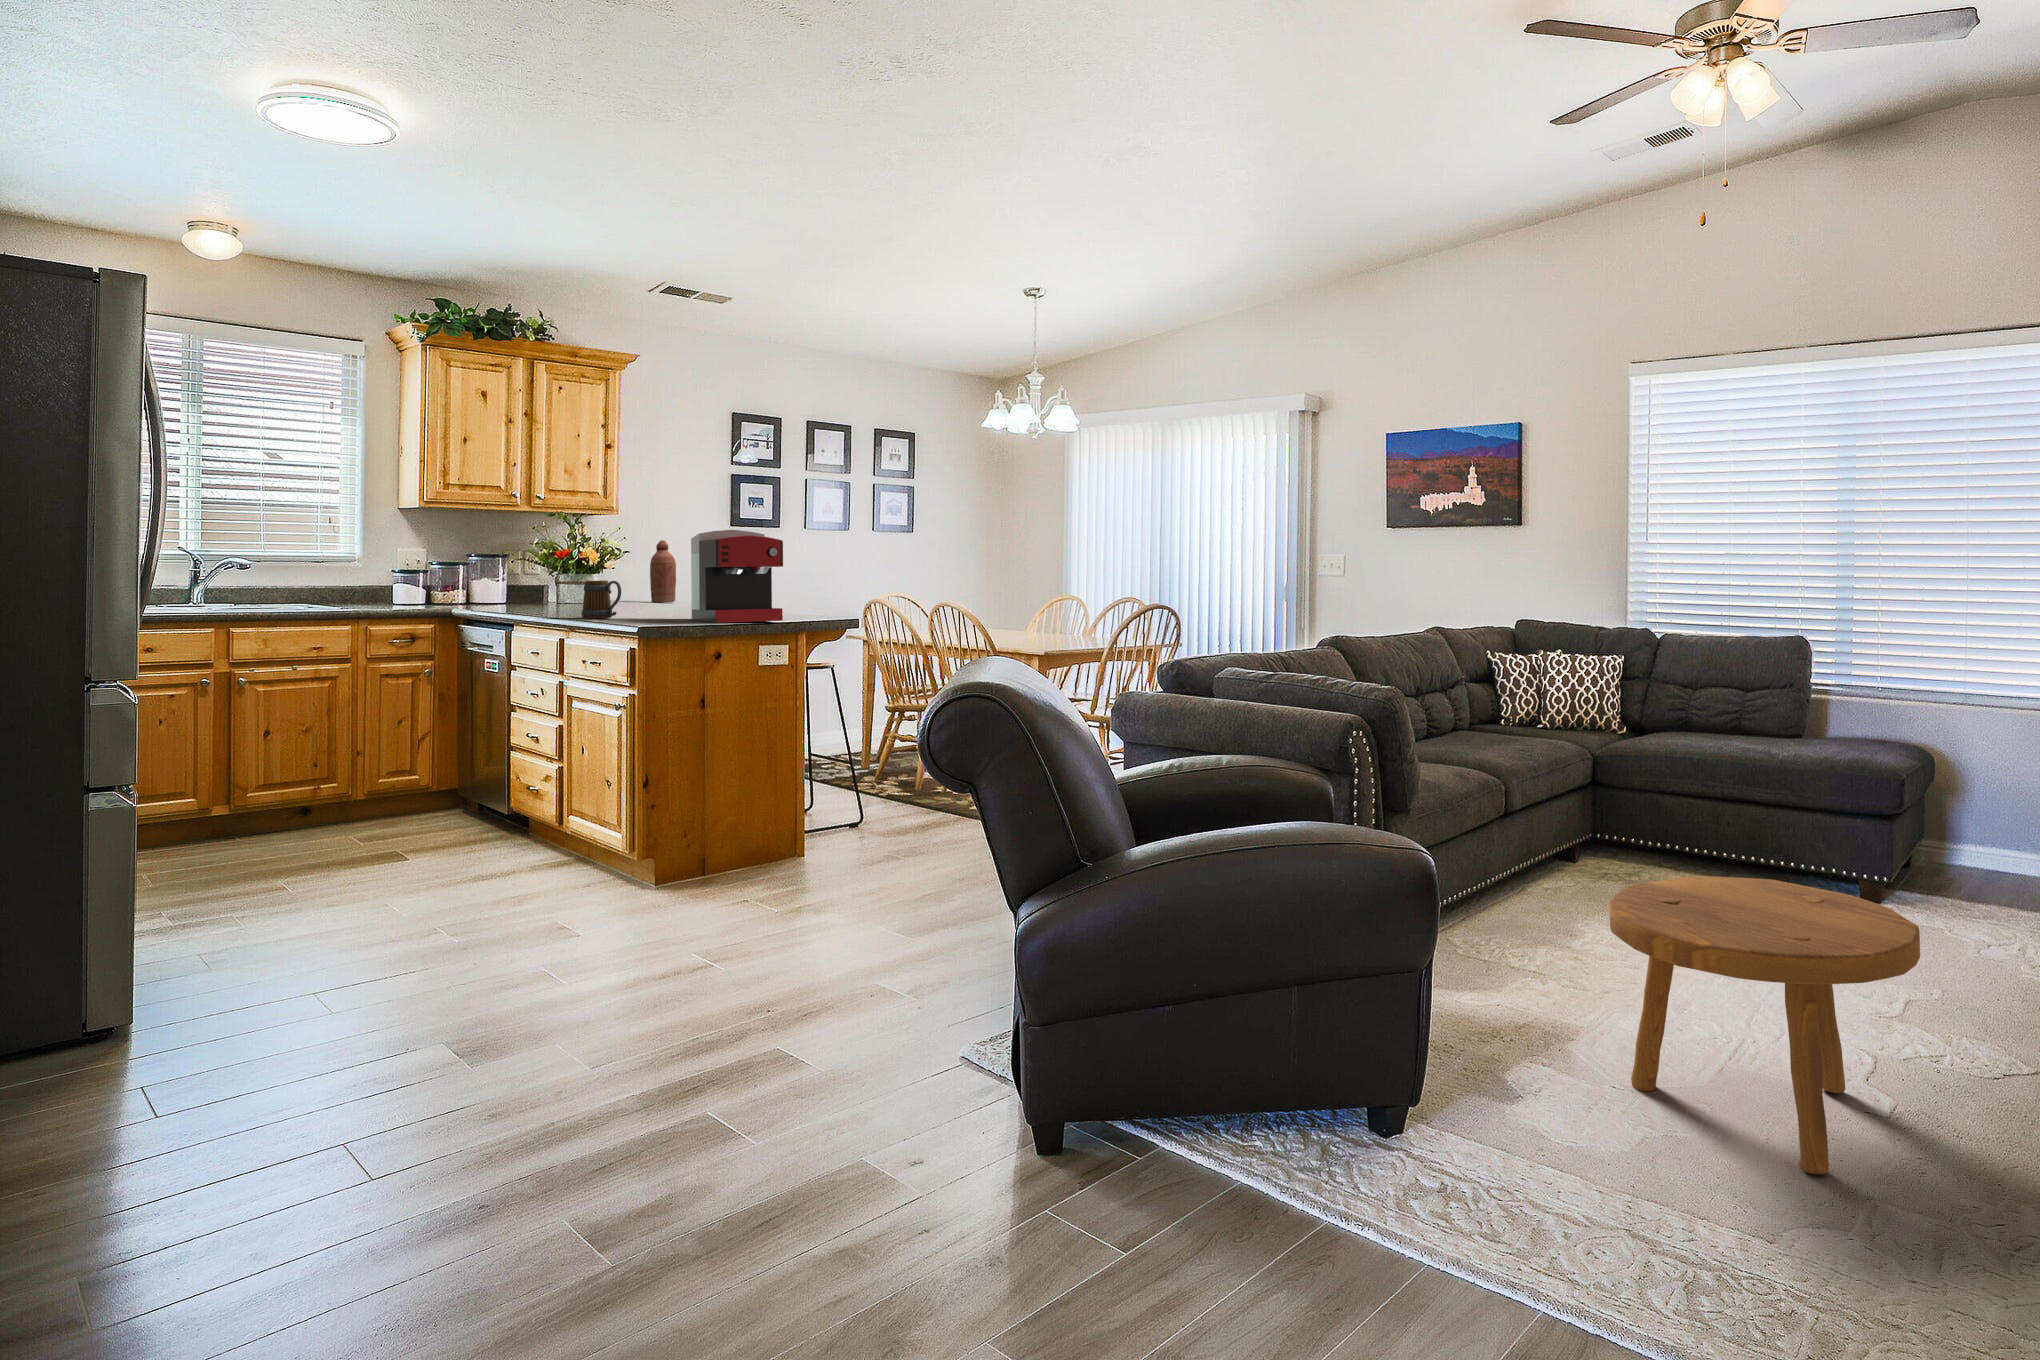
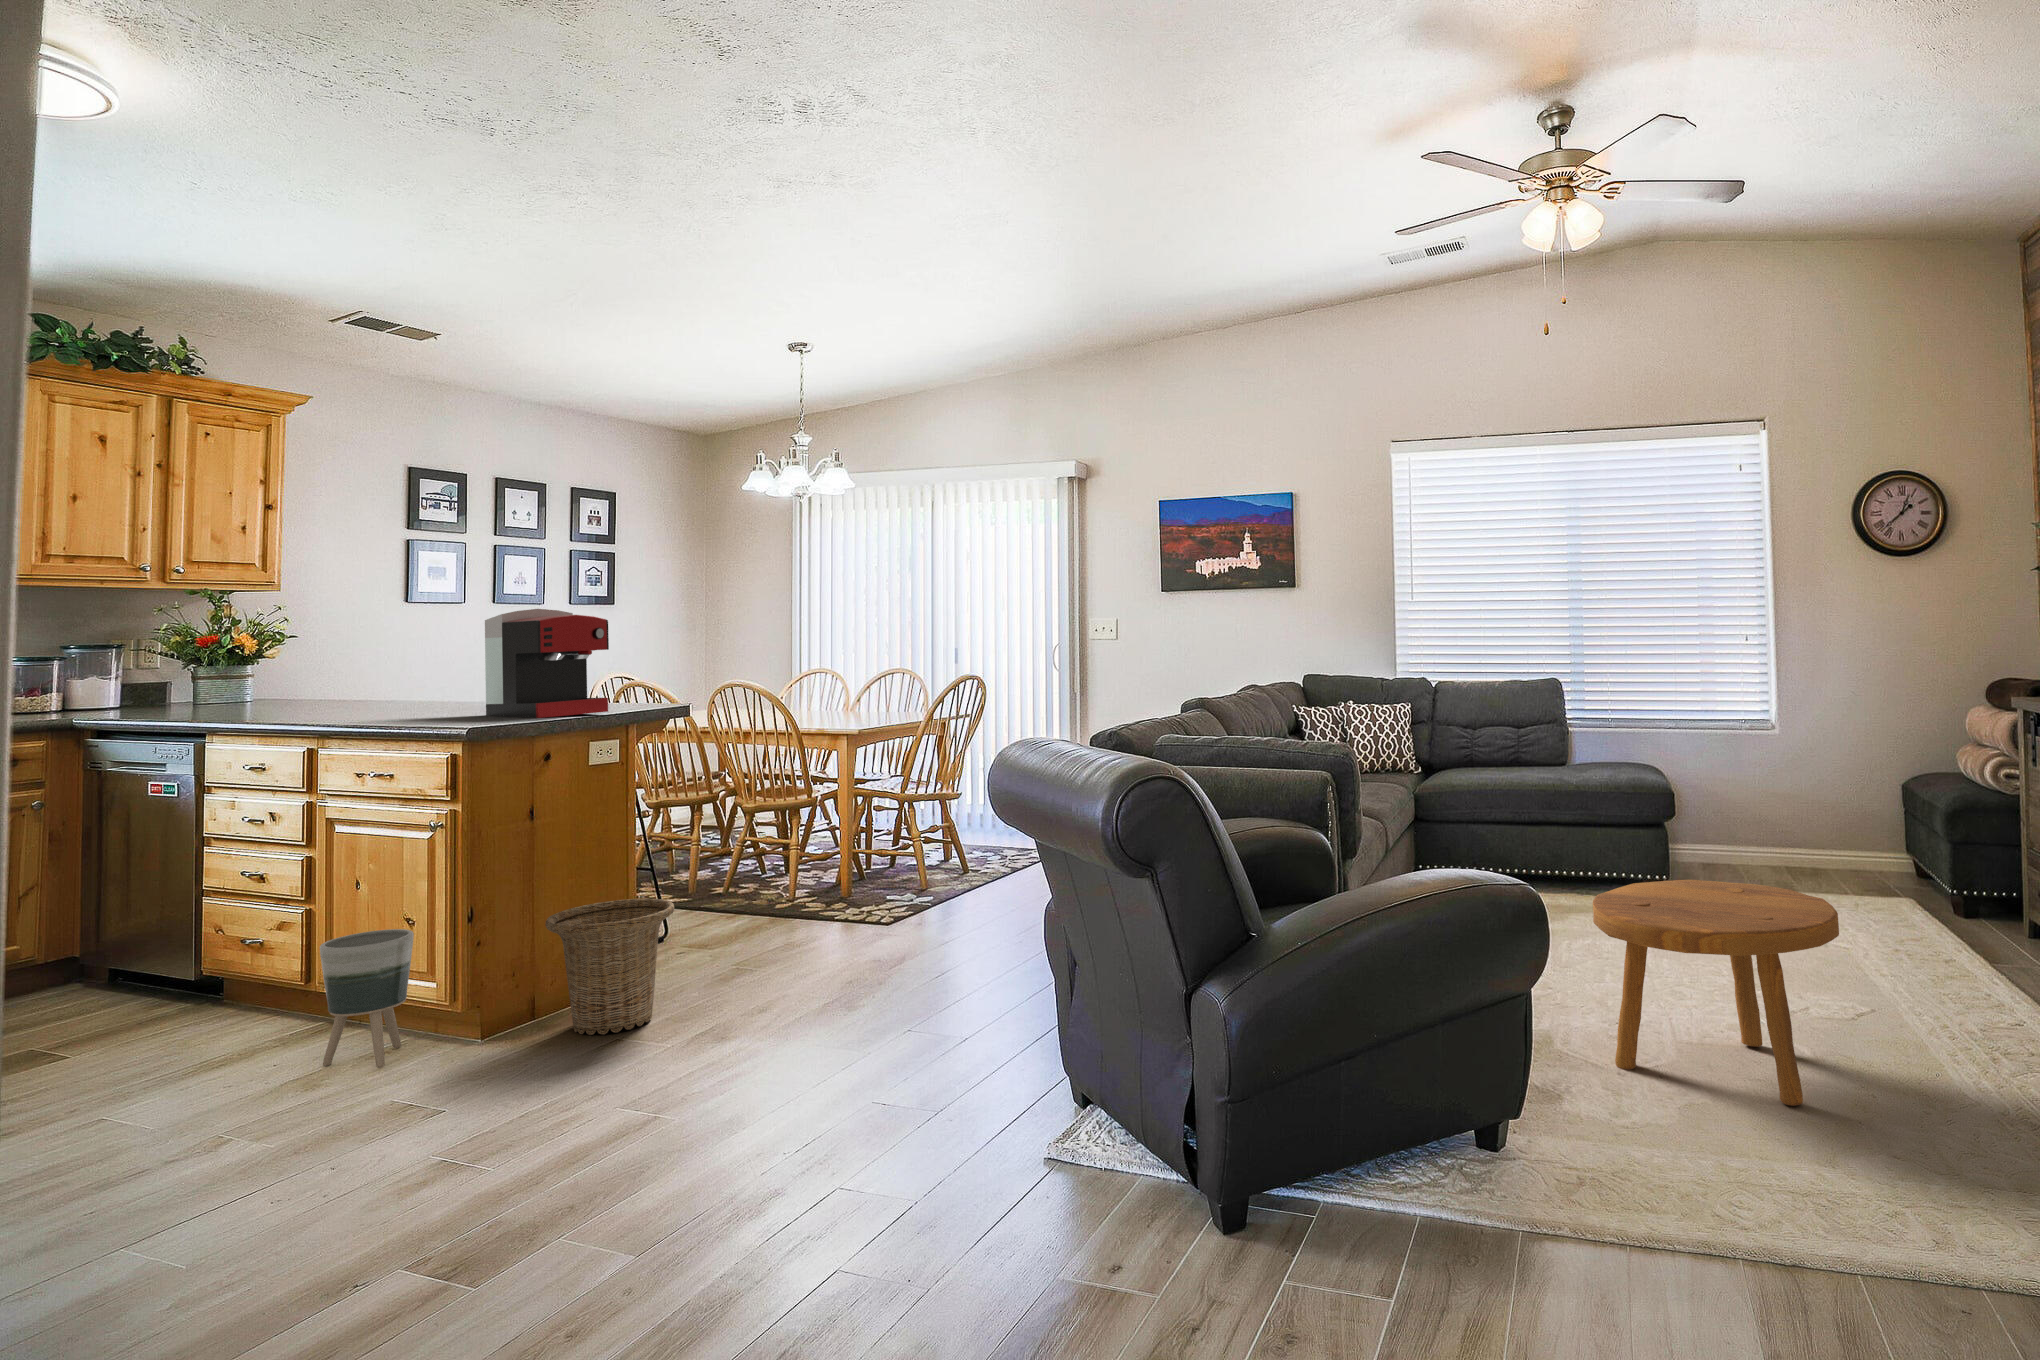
bottle: present [650,540,676,603] -> none [314,622,349,700]
mug: present [581,580,621,619] -> none [365,674,420,721]
basket: none [699,784,807,897] -> present [545,899,674,1035]
planter: none [530,789,603,899] -> present [320,929,414,1067]

